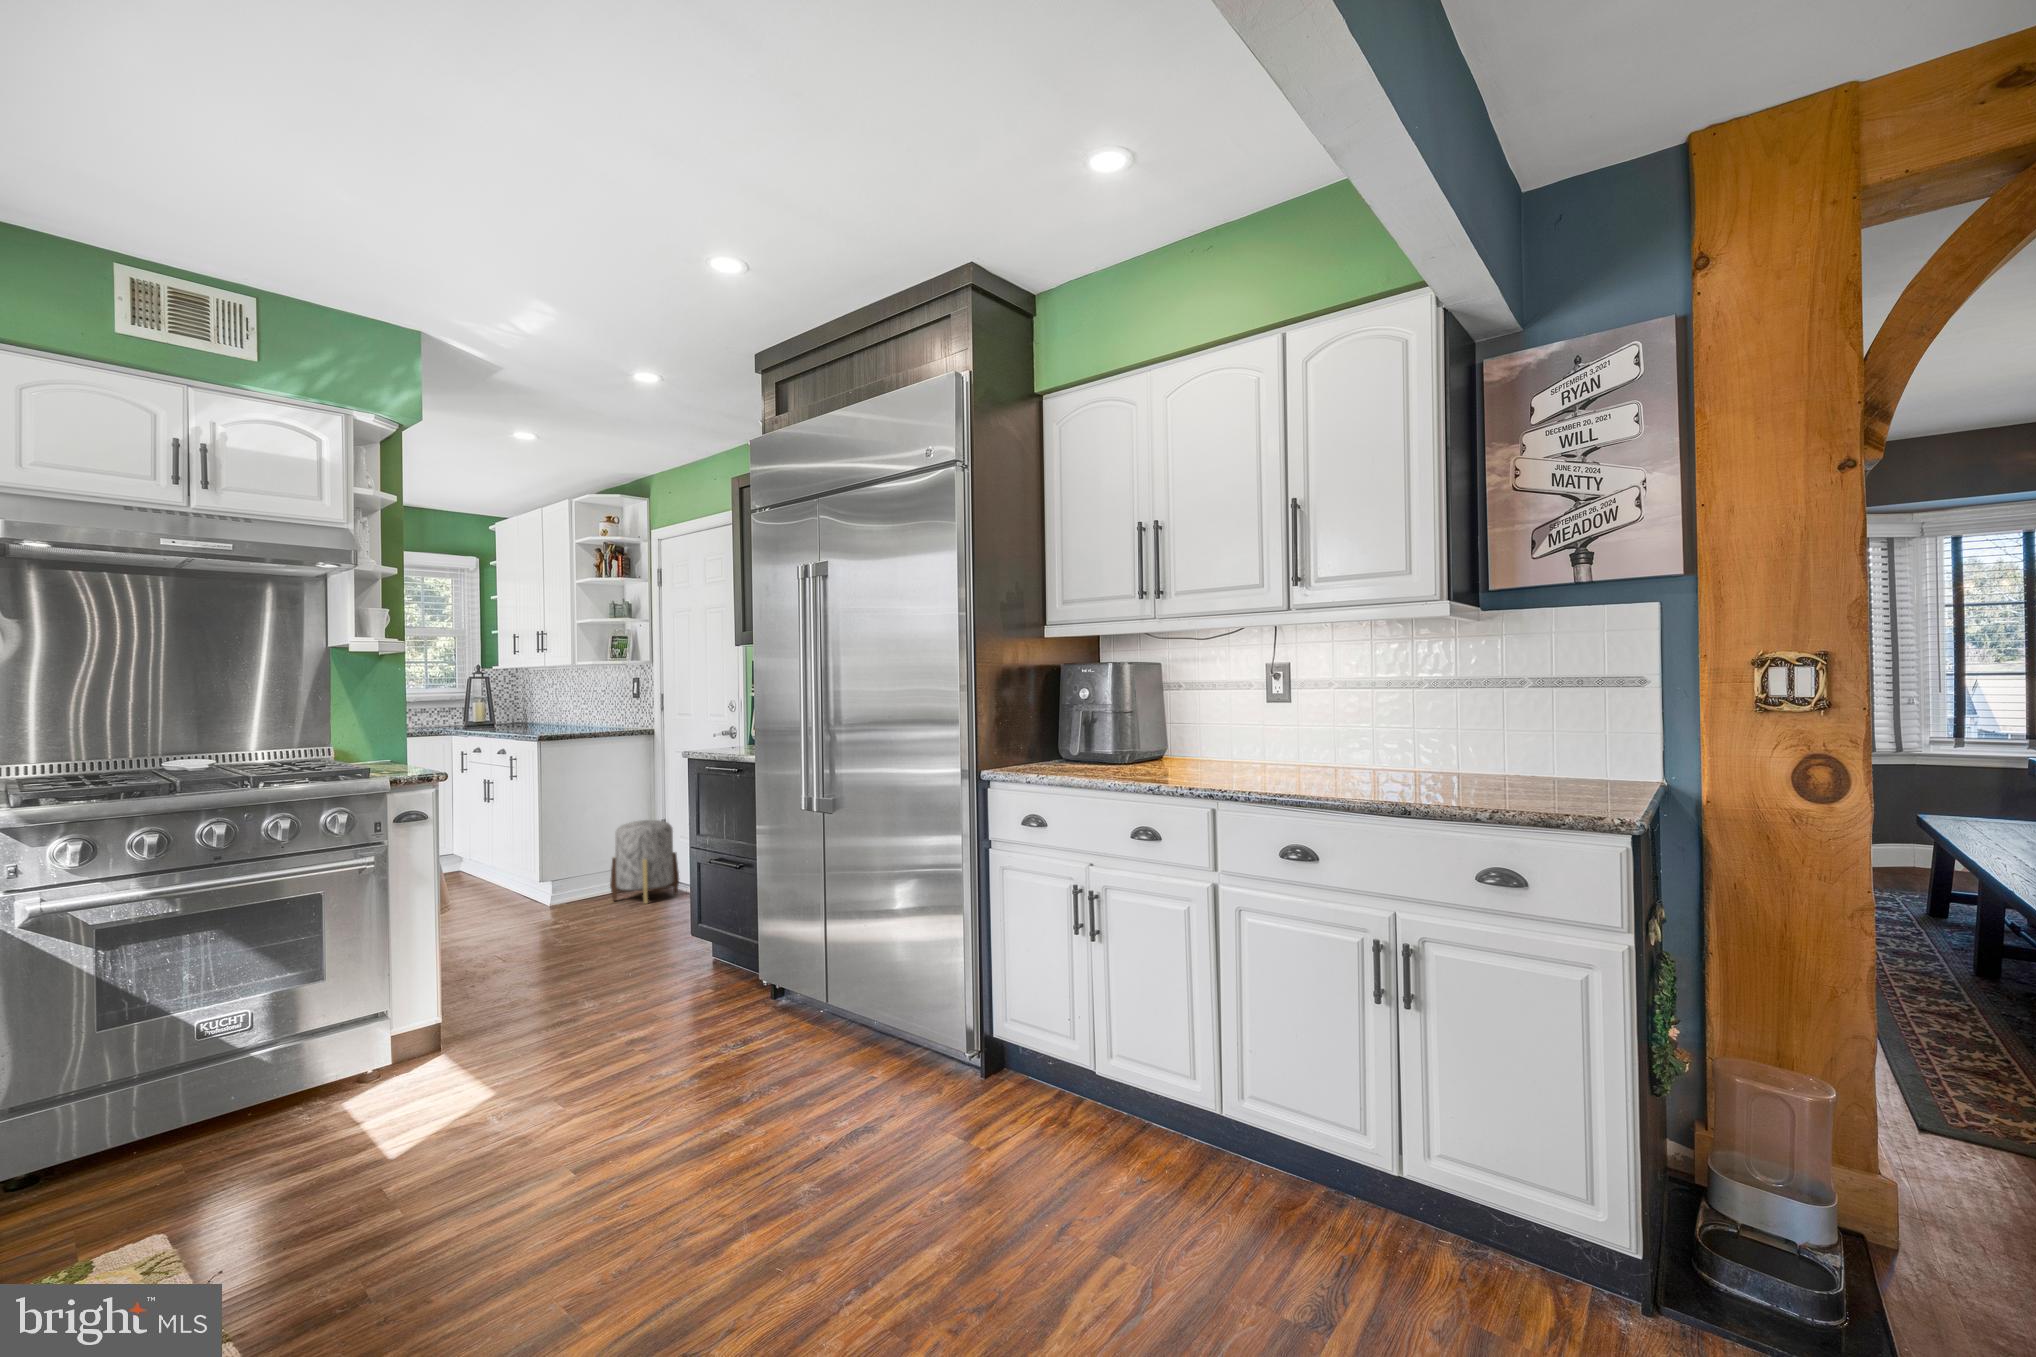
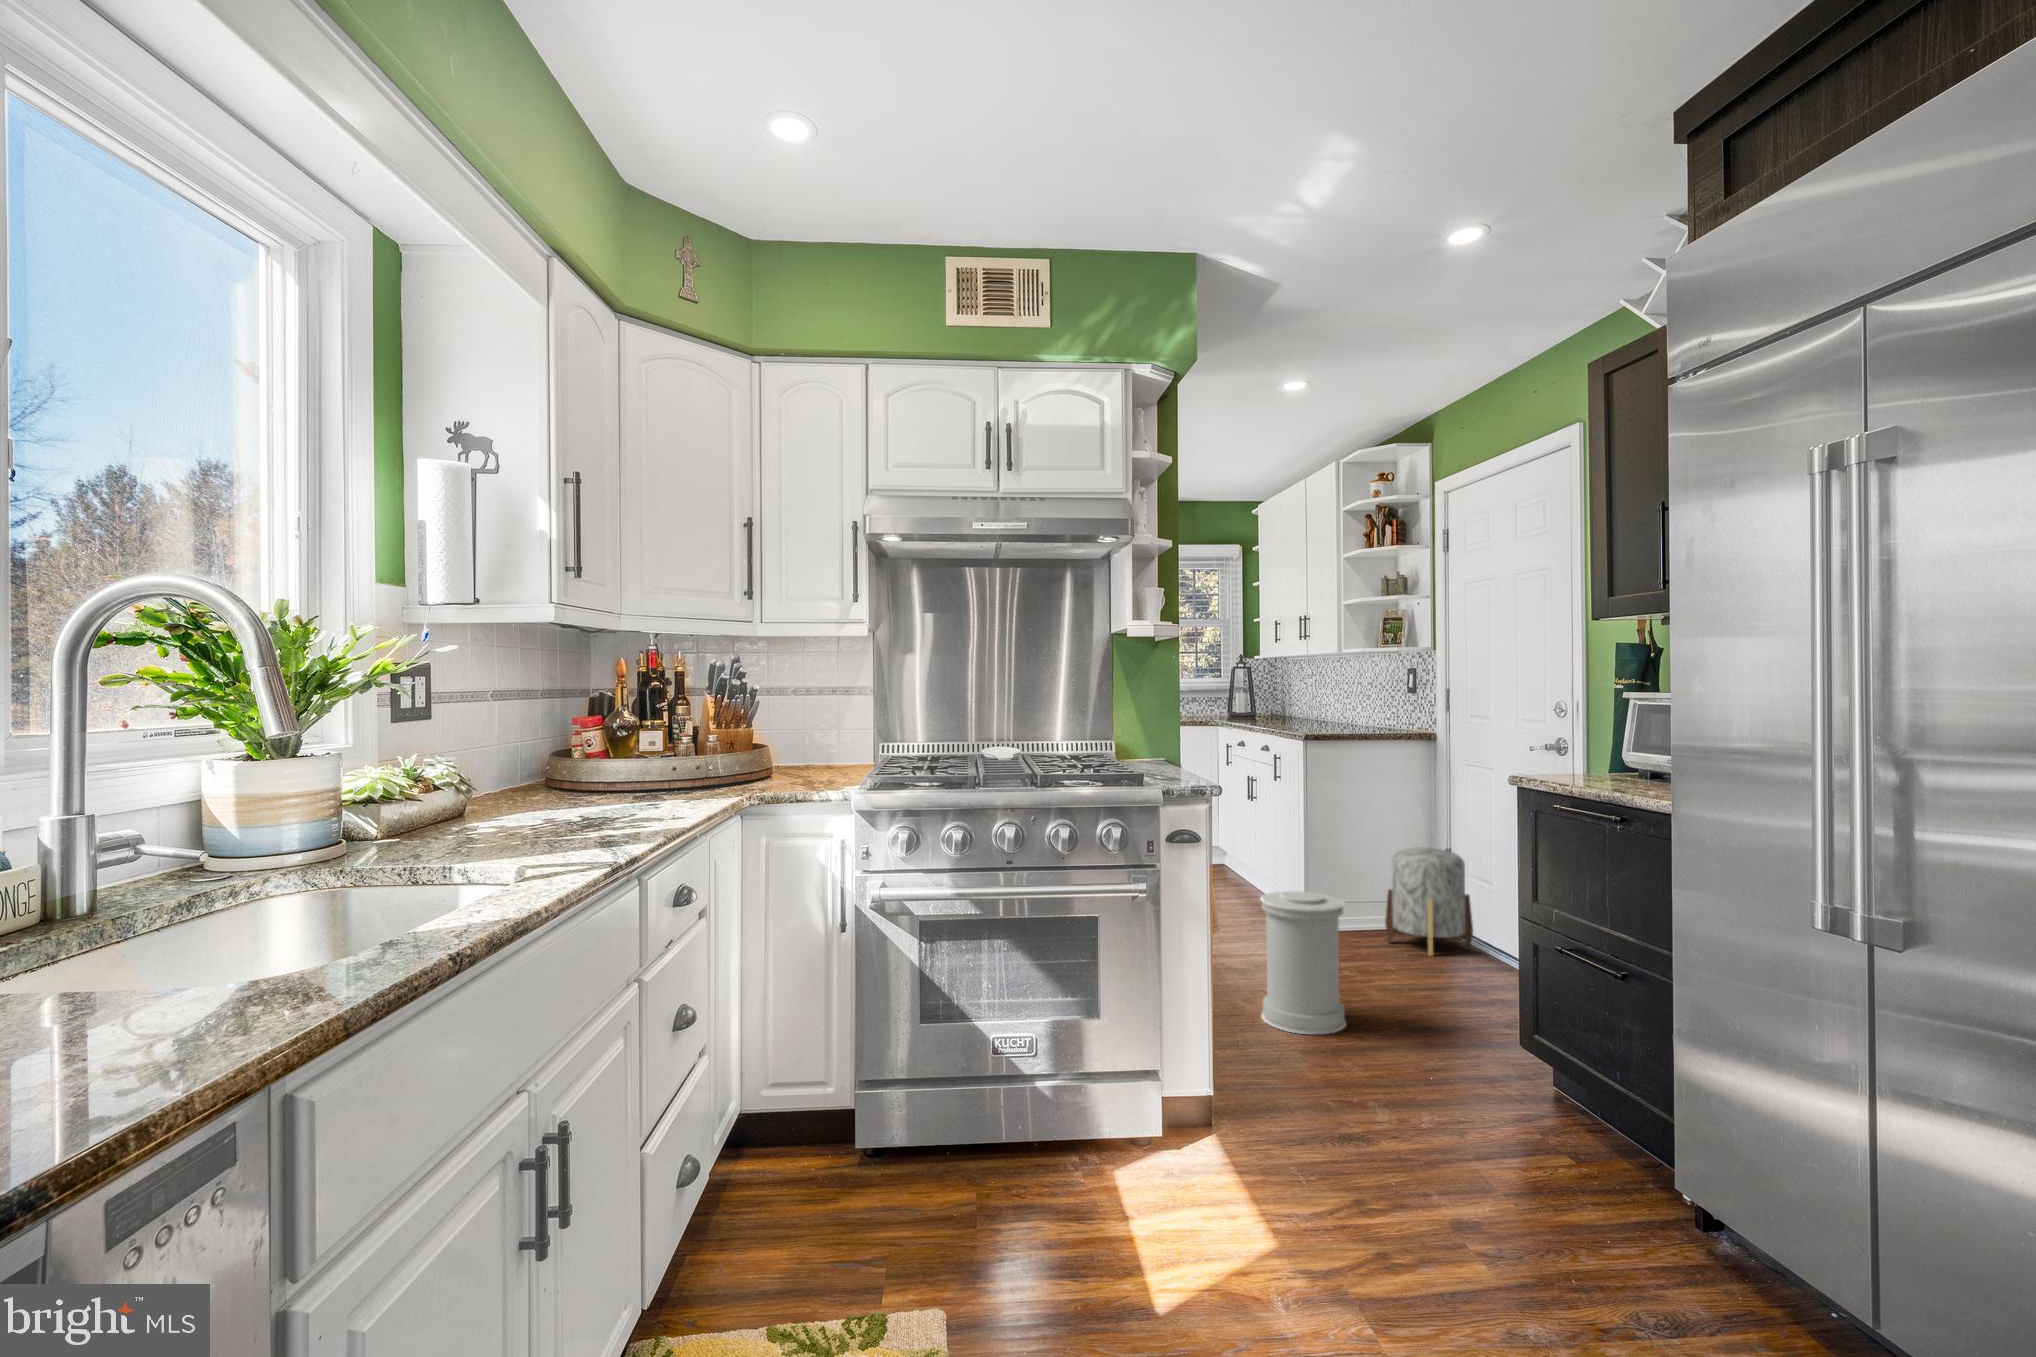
trash can: none [490,862,567,977] -> present [1261,891,1345,1034]

